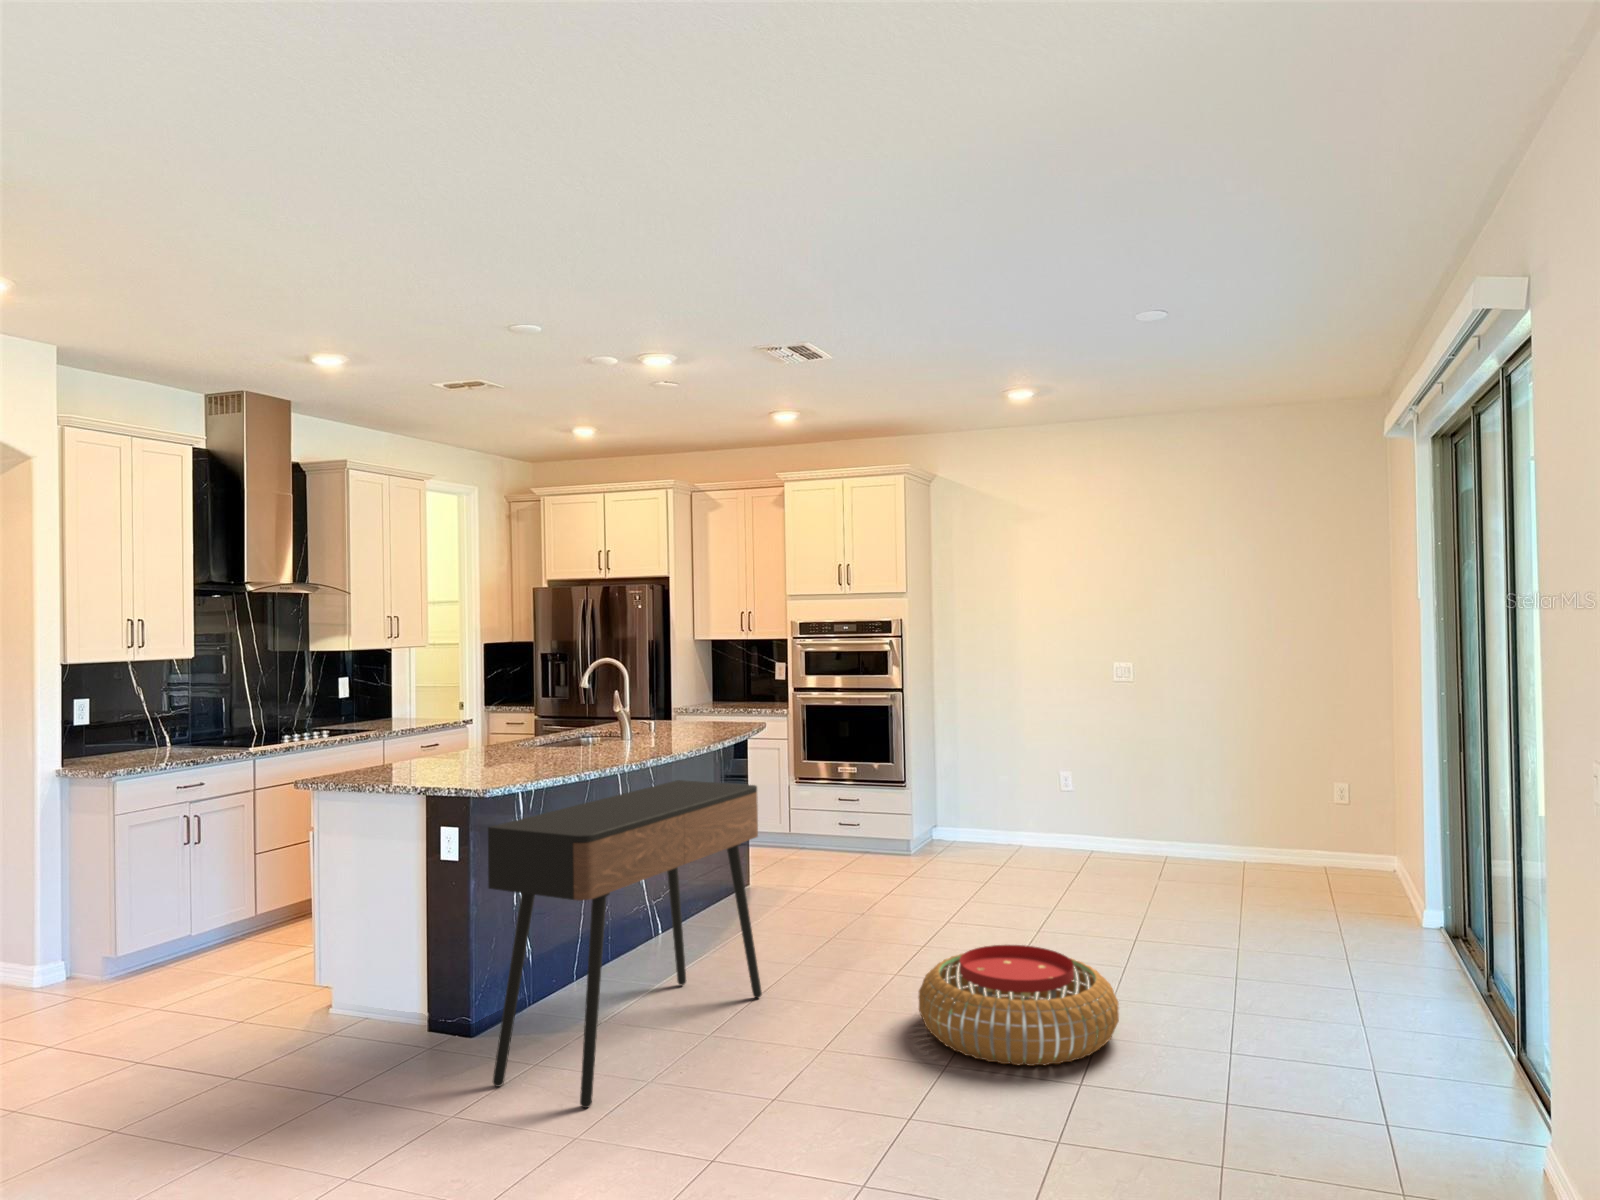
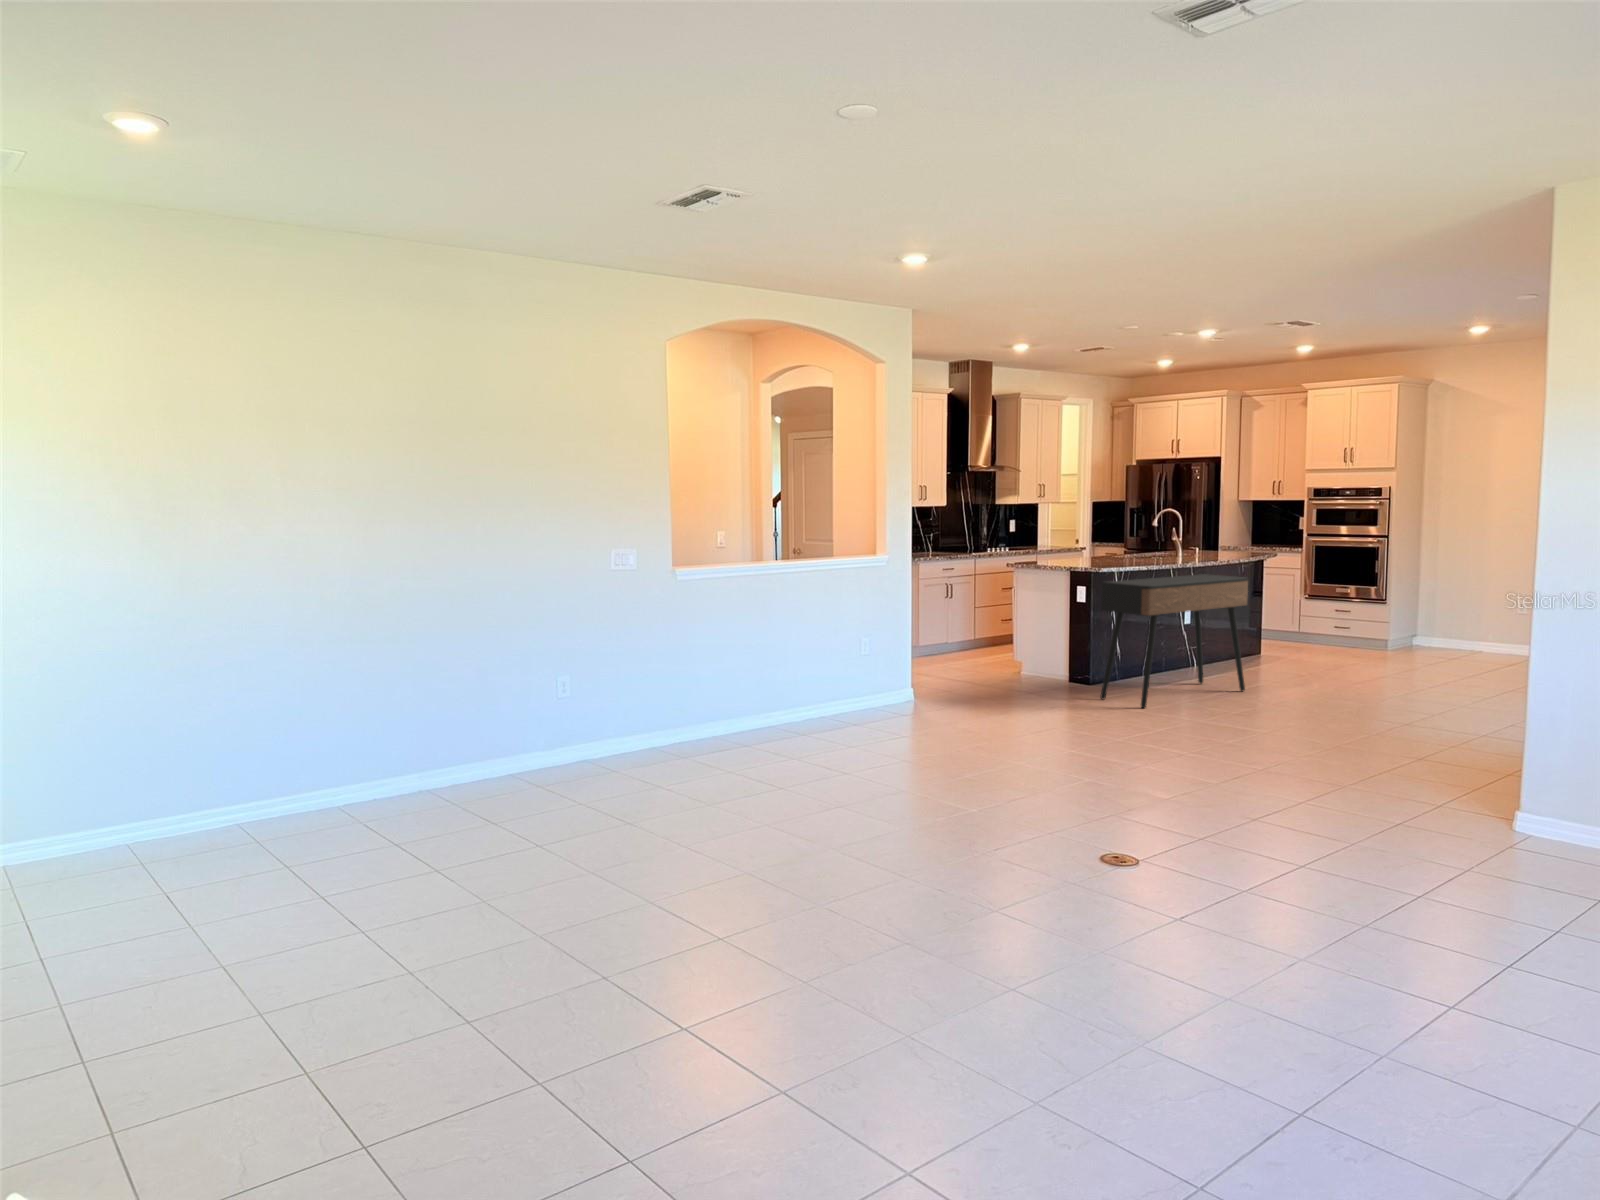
pouf: present [919,945,1119,1066] -> none [1330,671,1455,725]

